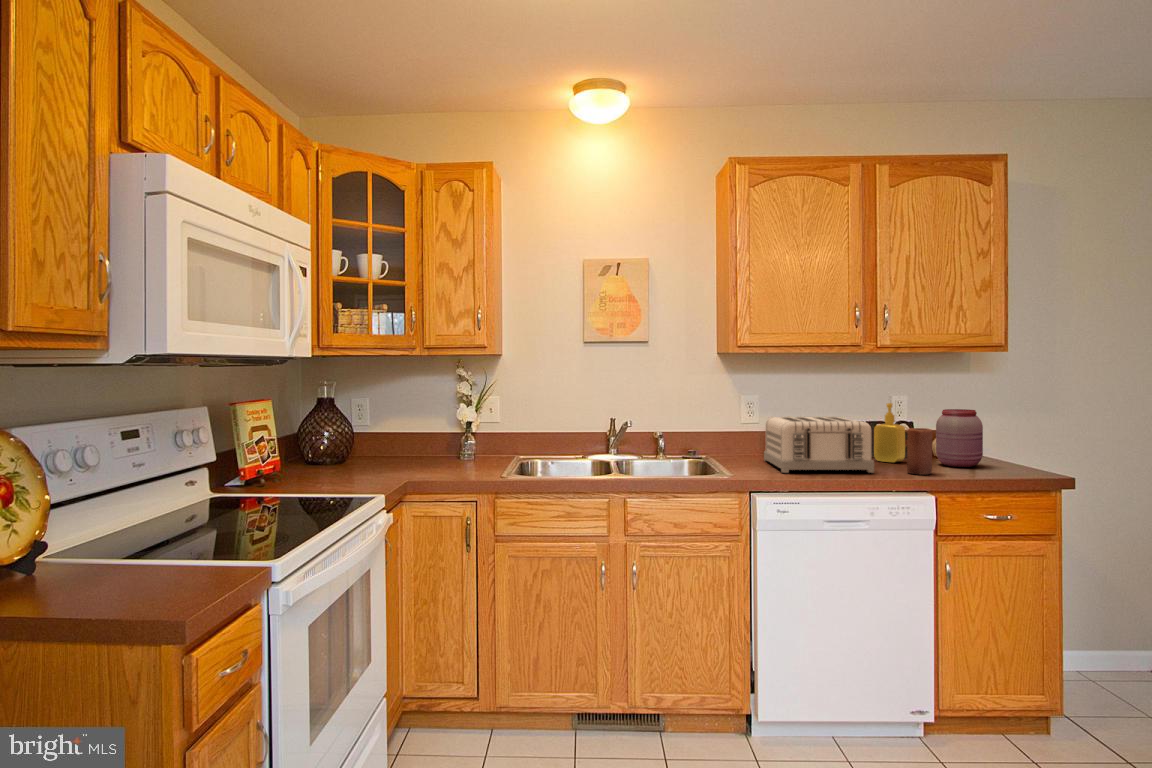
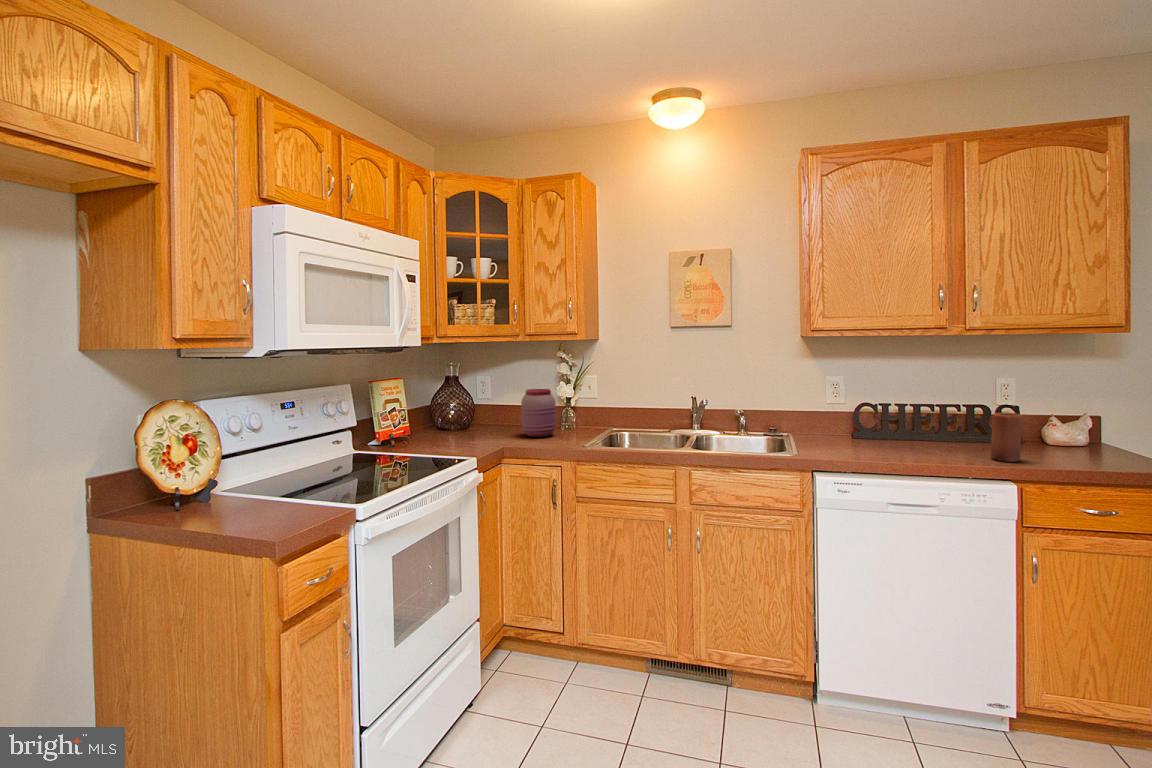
soap dispenser: present [874,403,905,462] -> none [956,386,992,446]
jar: present [936,409,983,467] -> present [521,389,556,437]
toaster: present [764,417,874,473] -> none [837,398,952,457]

